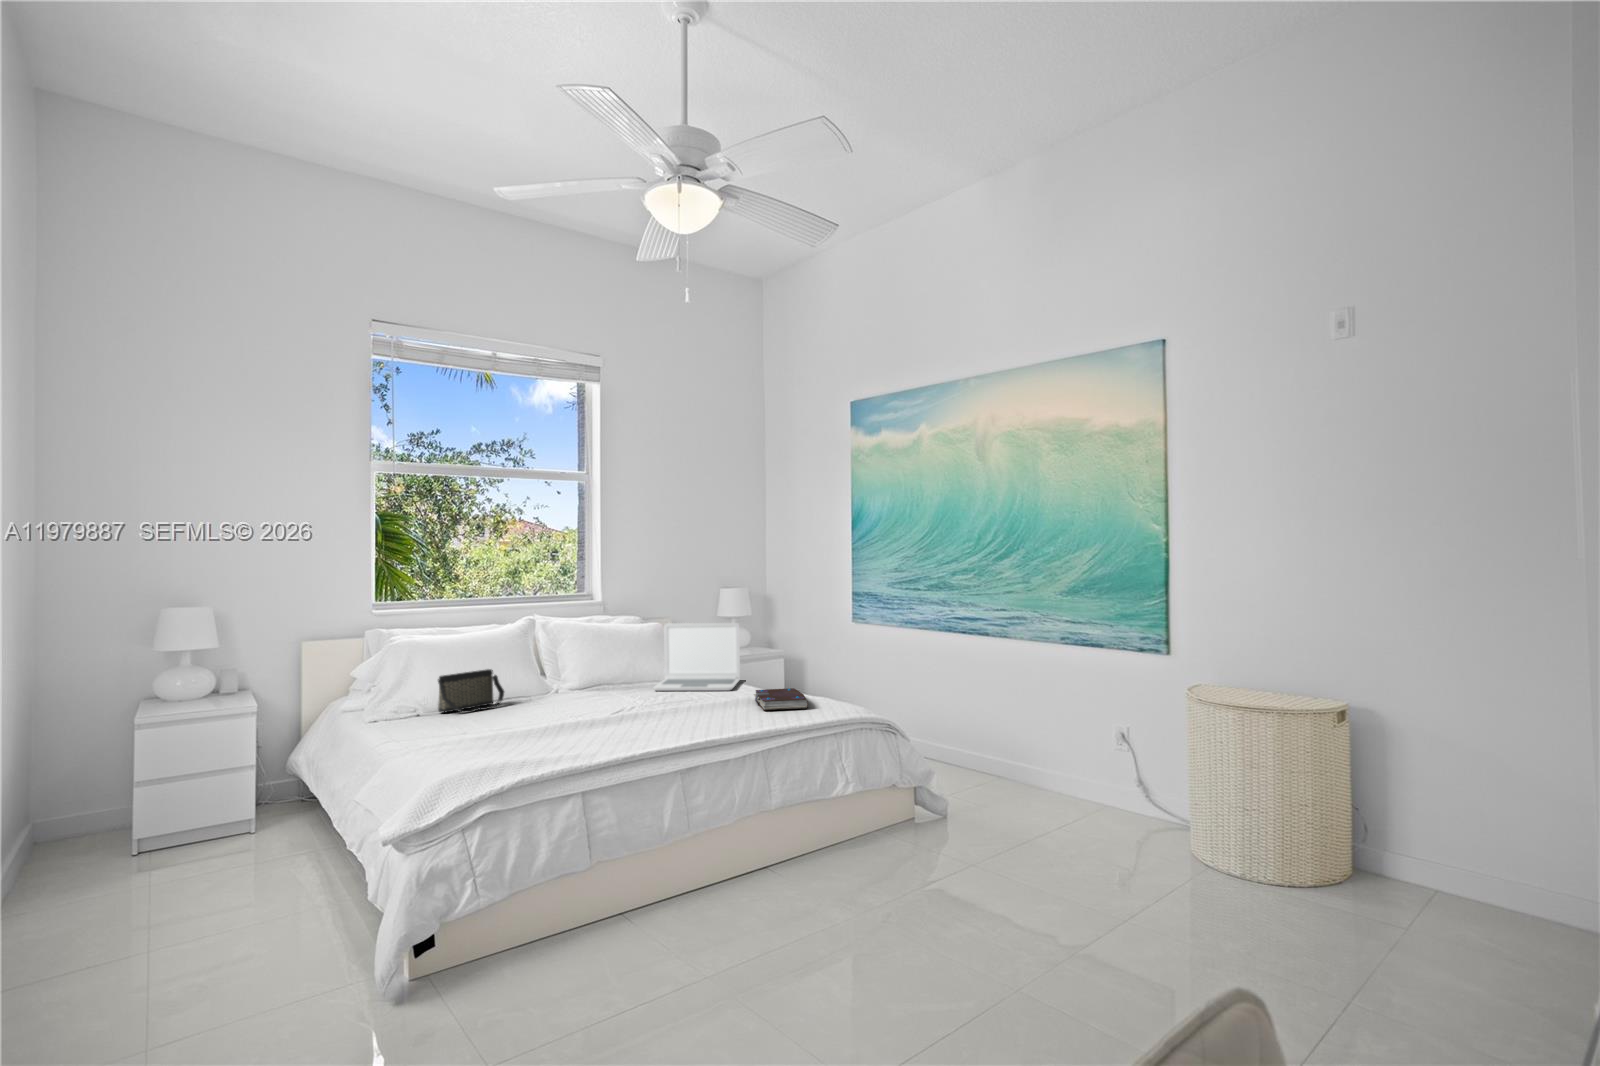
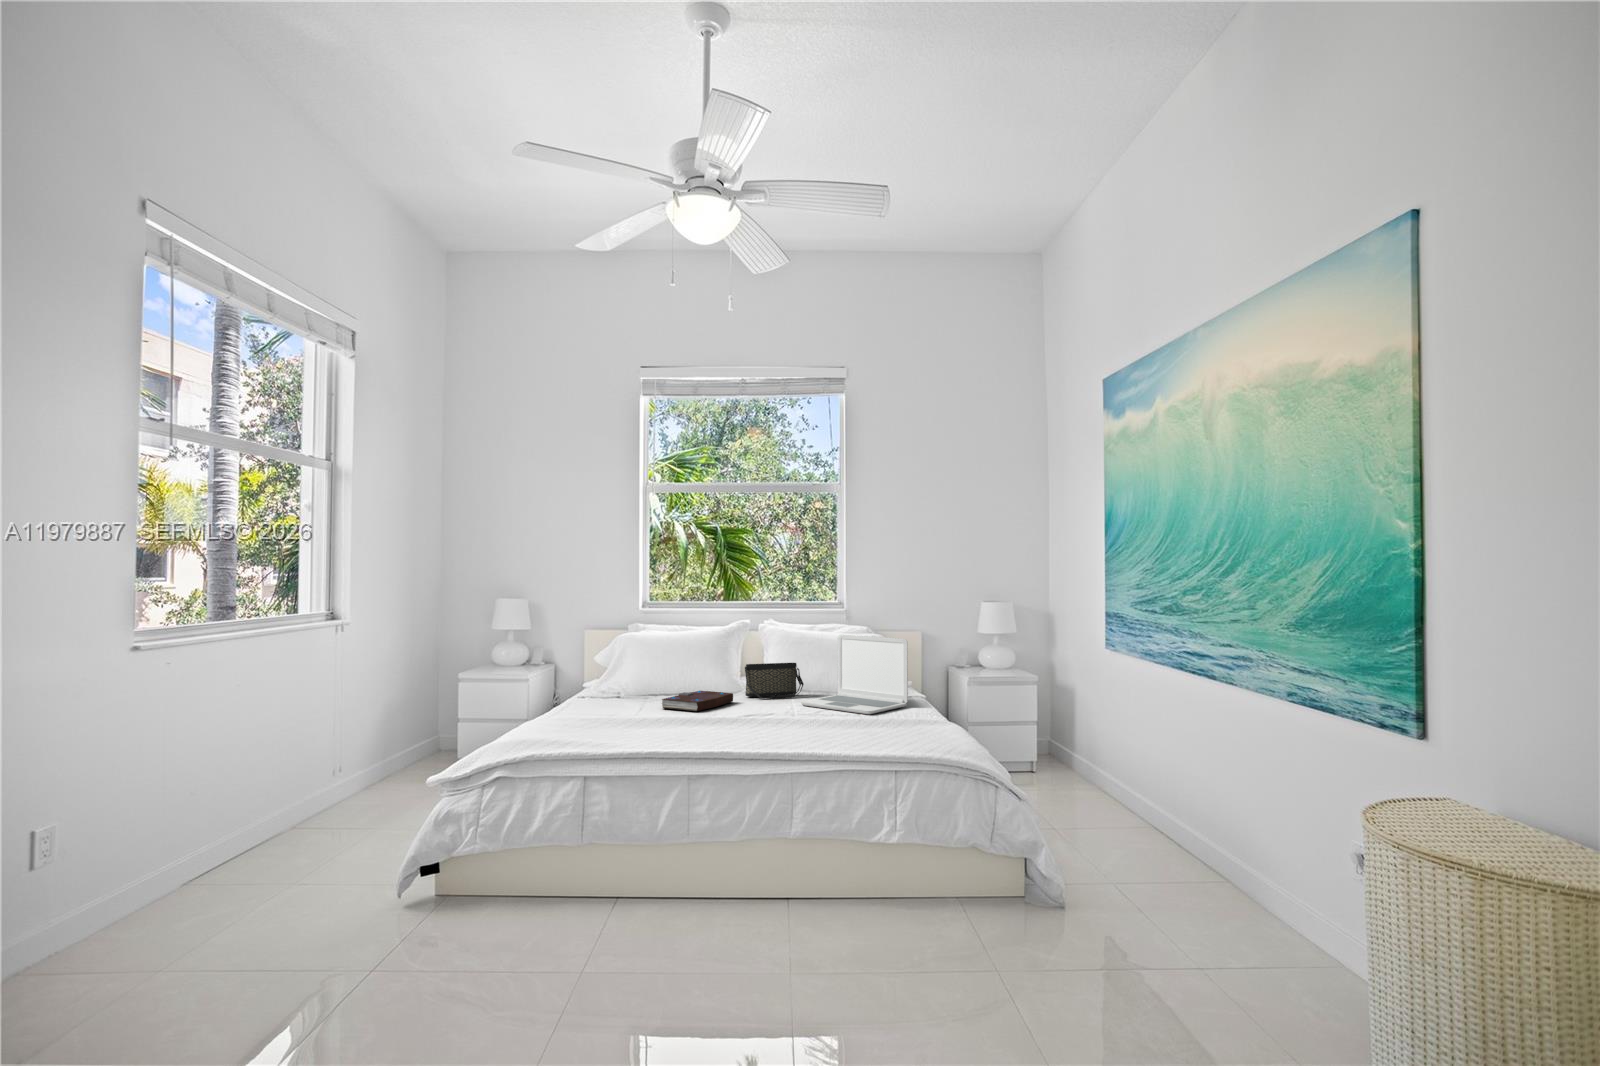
handbag: present [438,669,504,712] -> present [745,663,804,699]
book: present [754,688,808,711] -> present [662,691,733,711]

